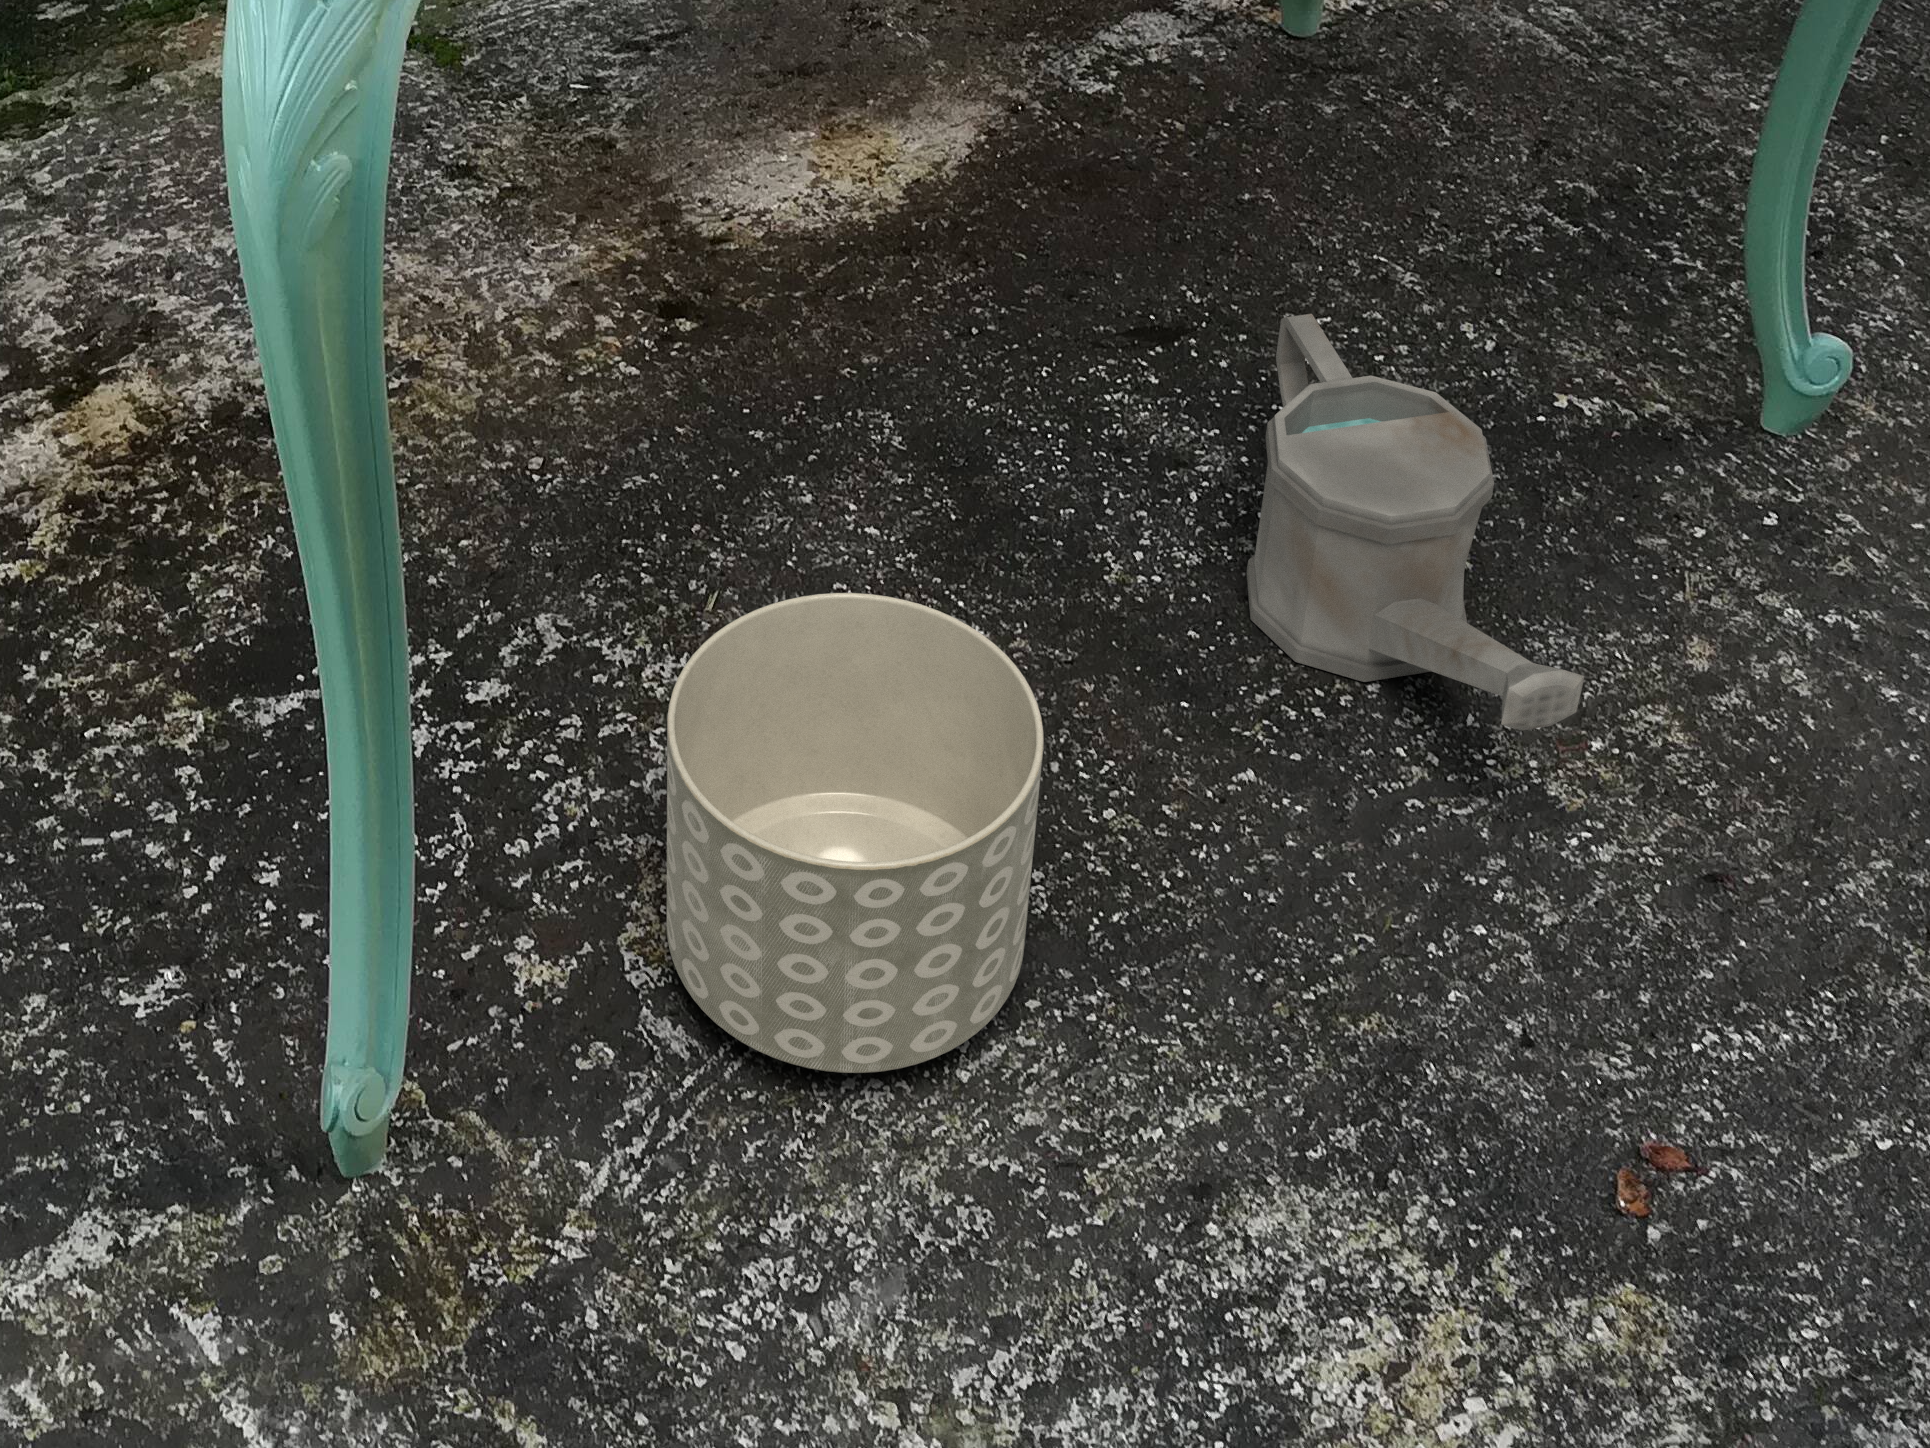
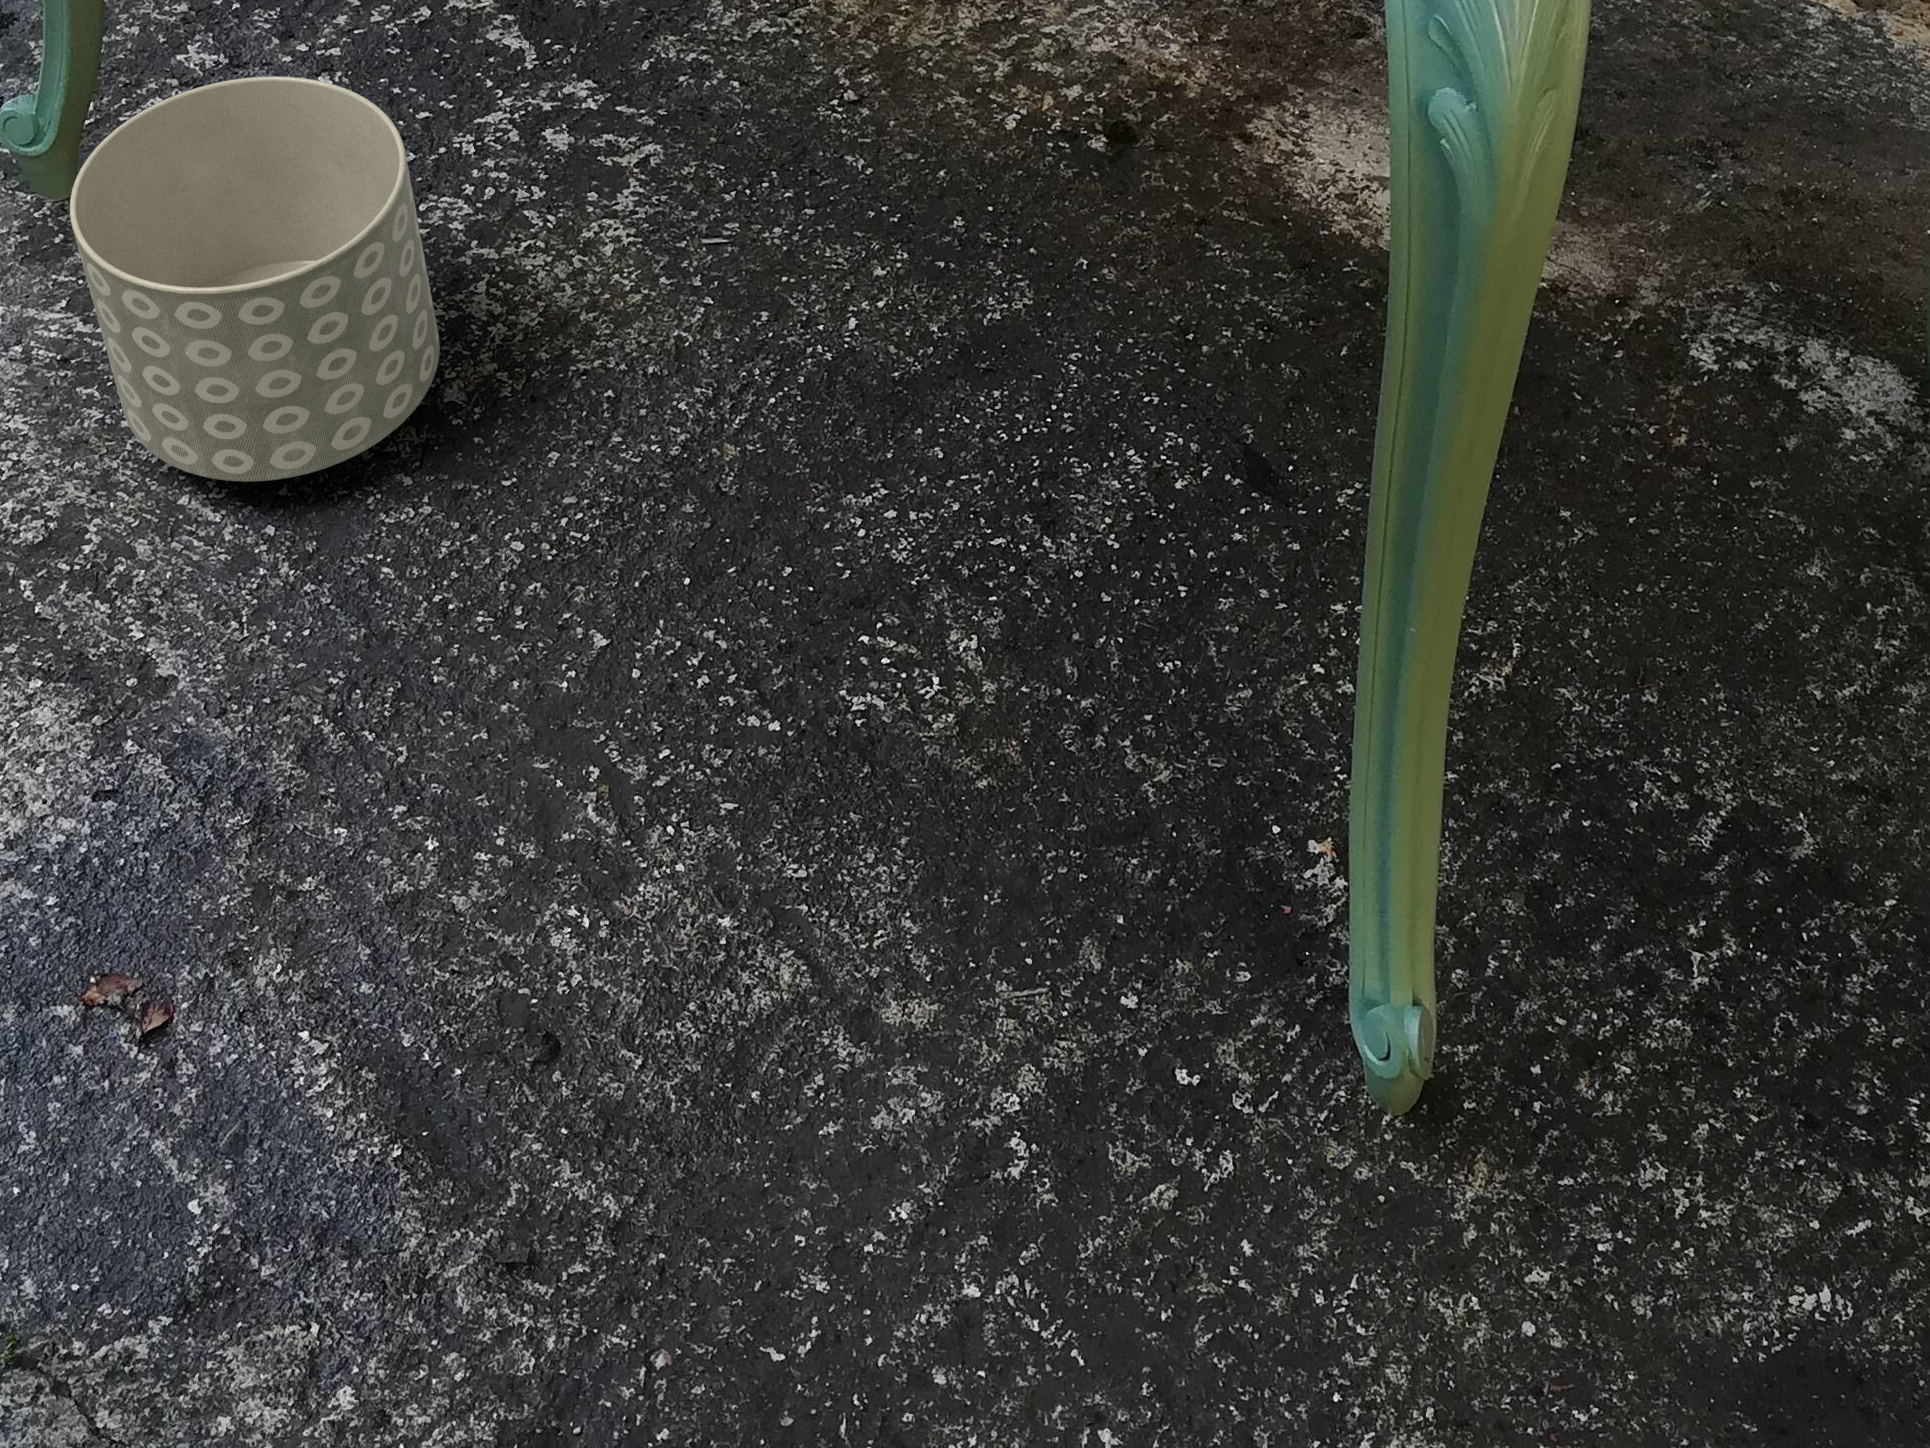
watering can: present [1247,314,1584,730] -> none [461,427,1083,783]

